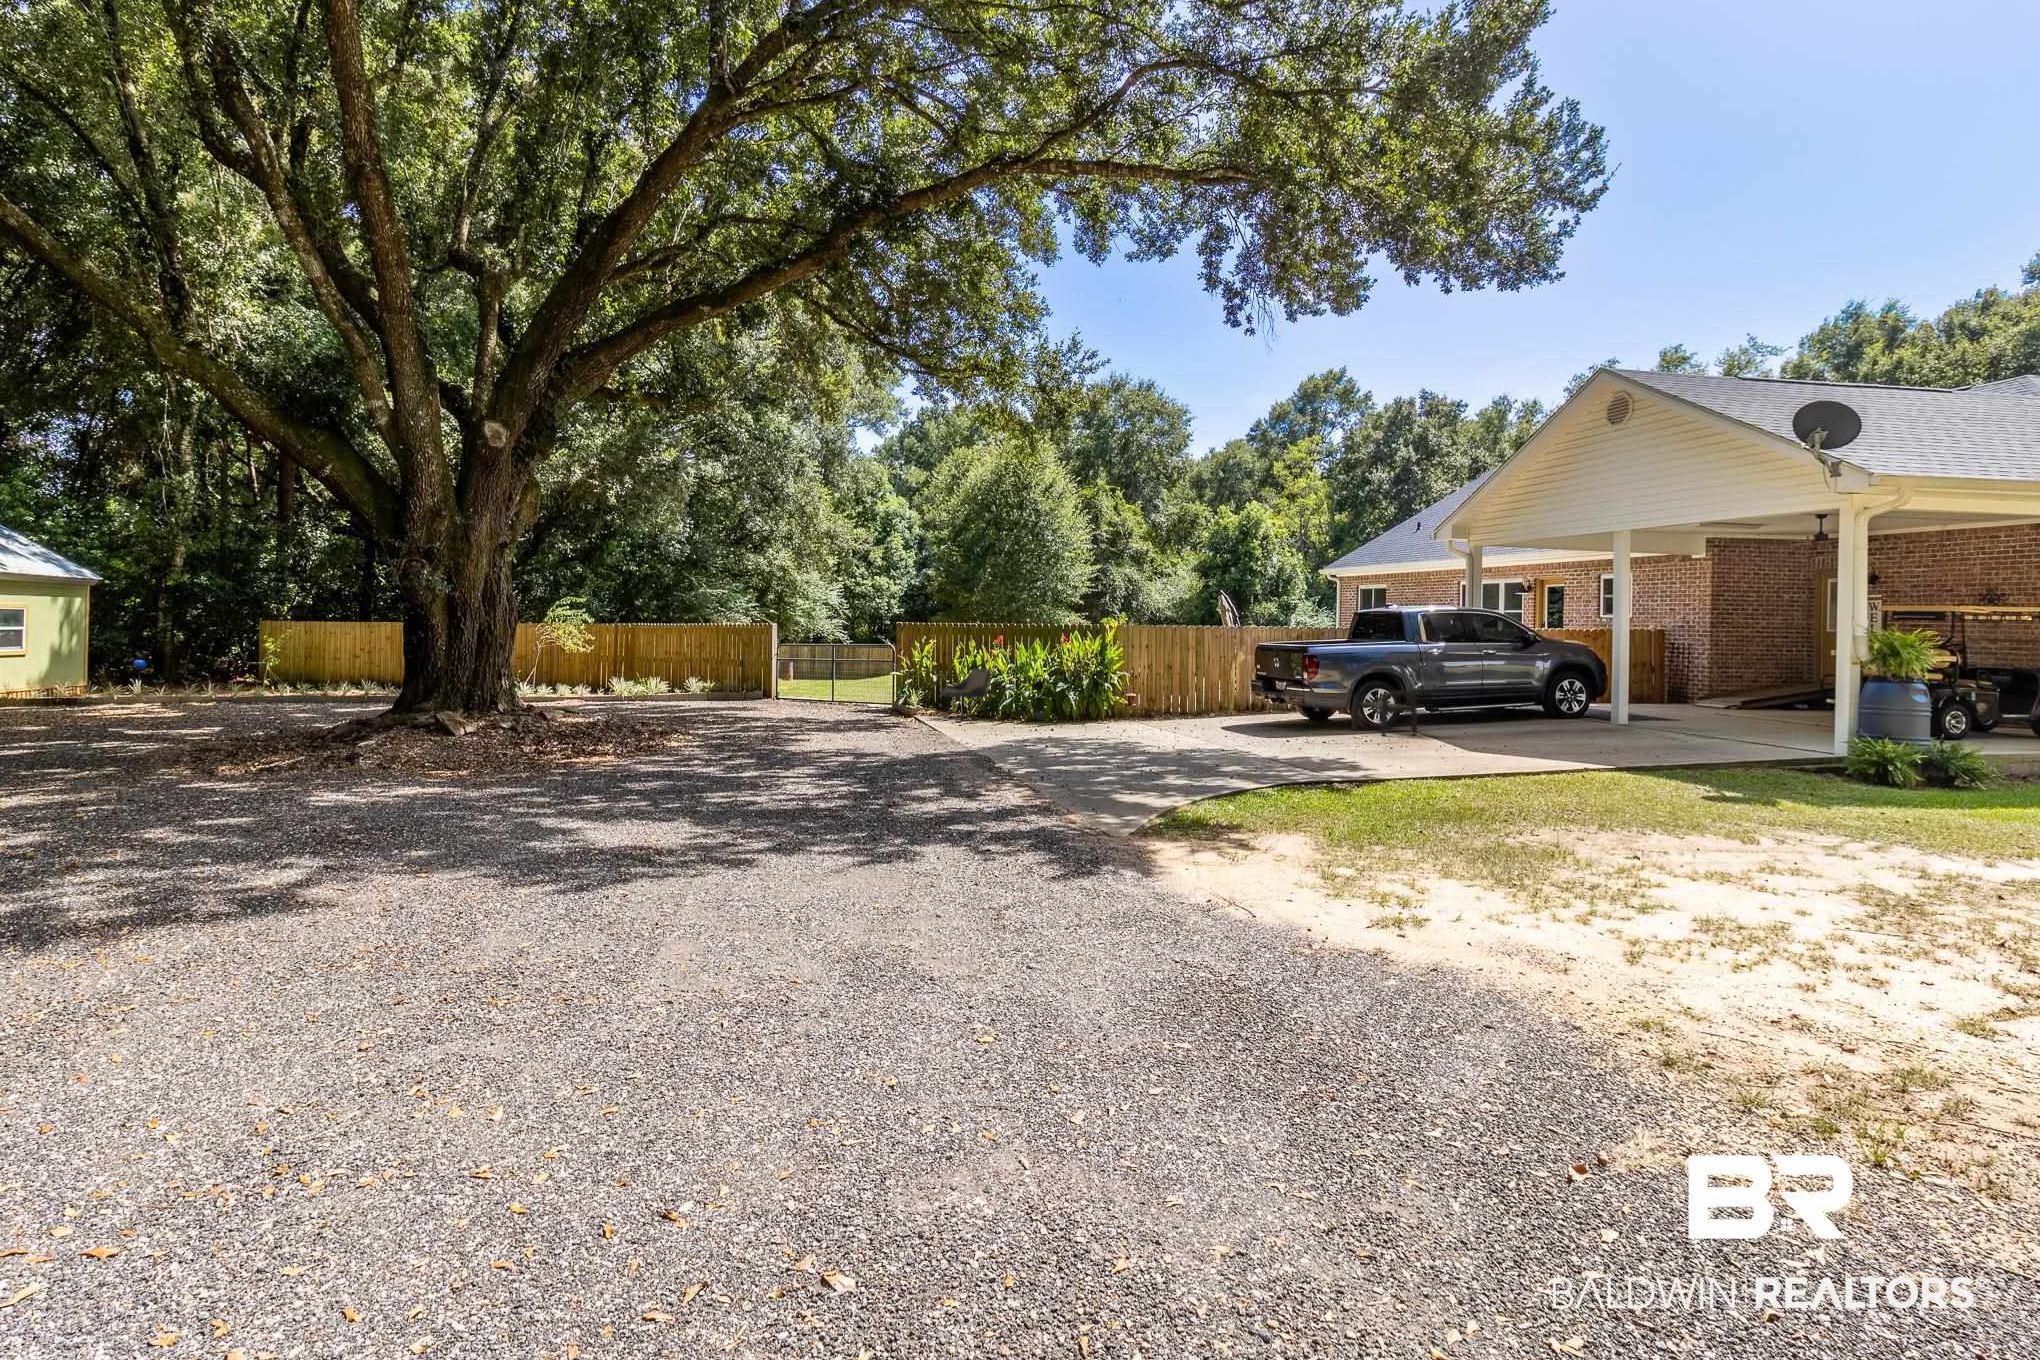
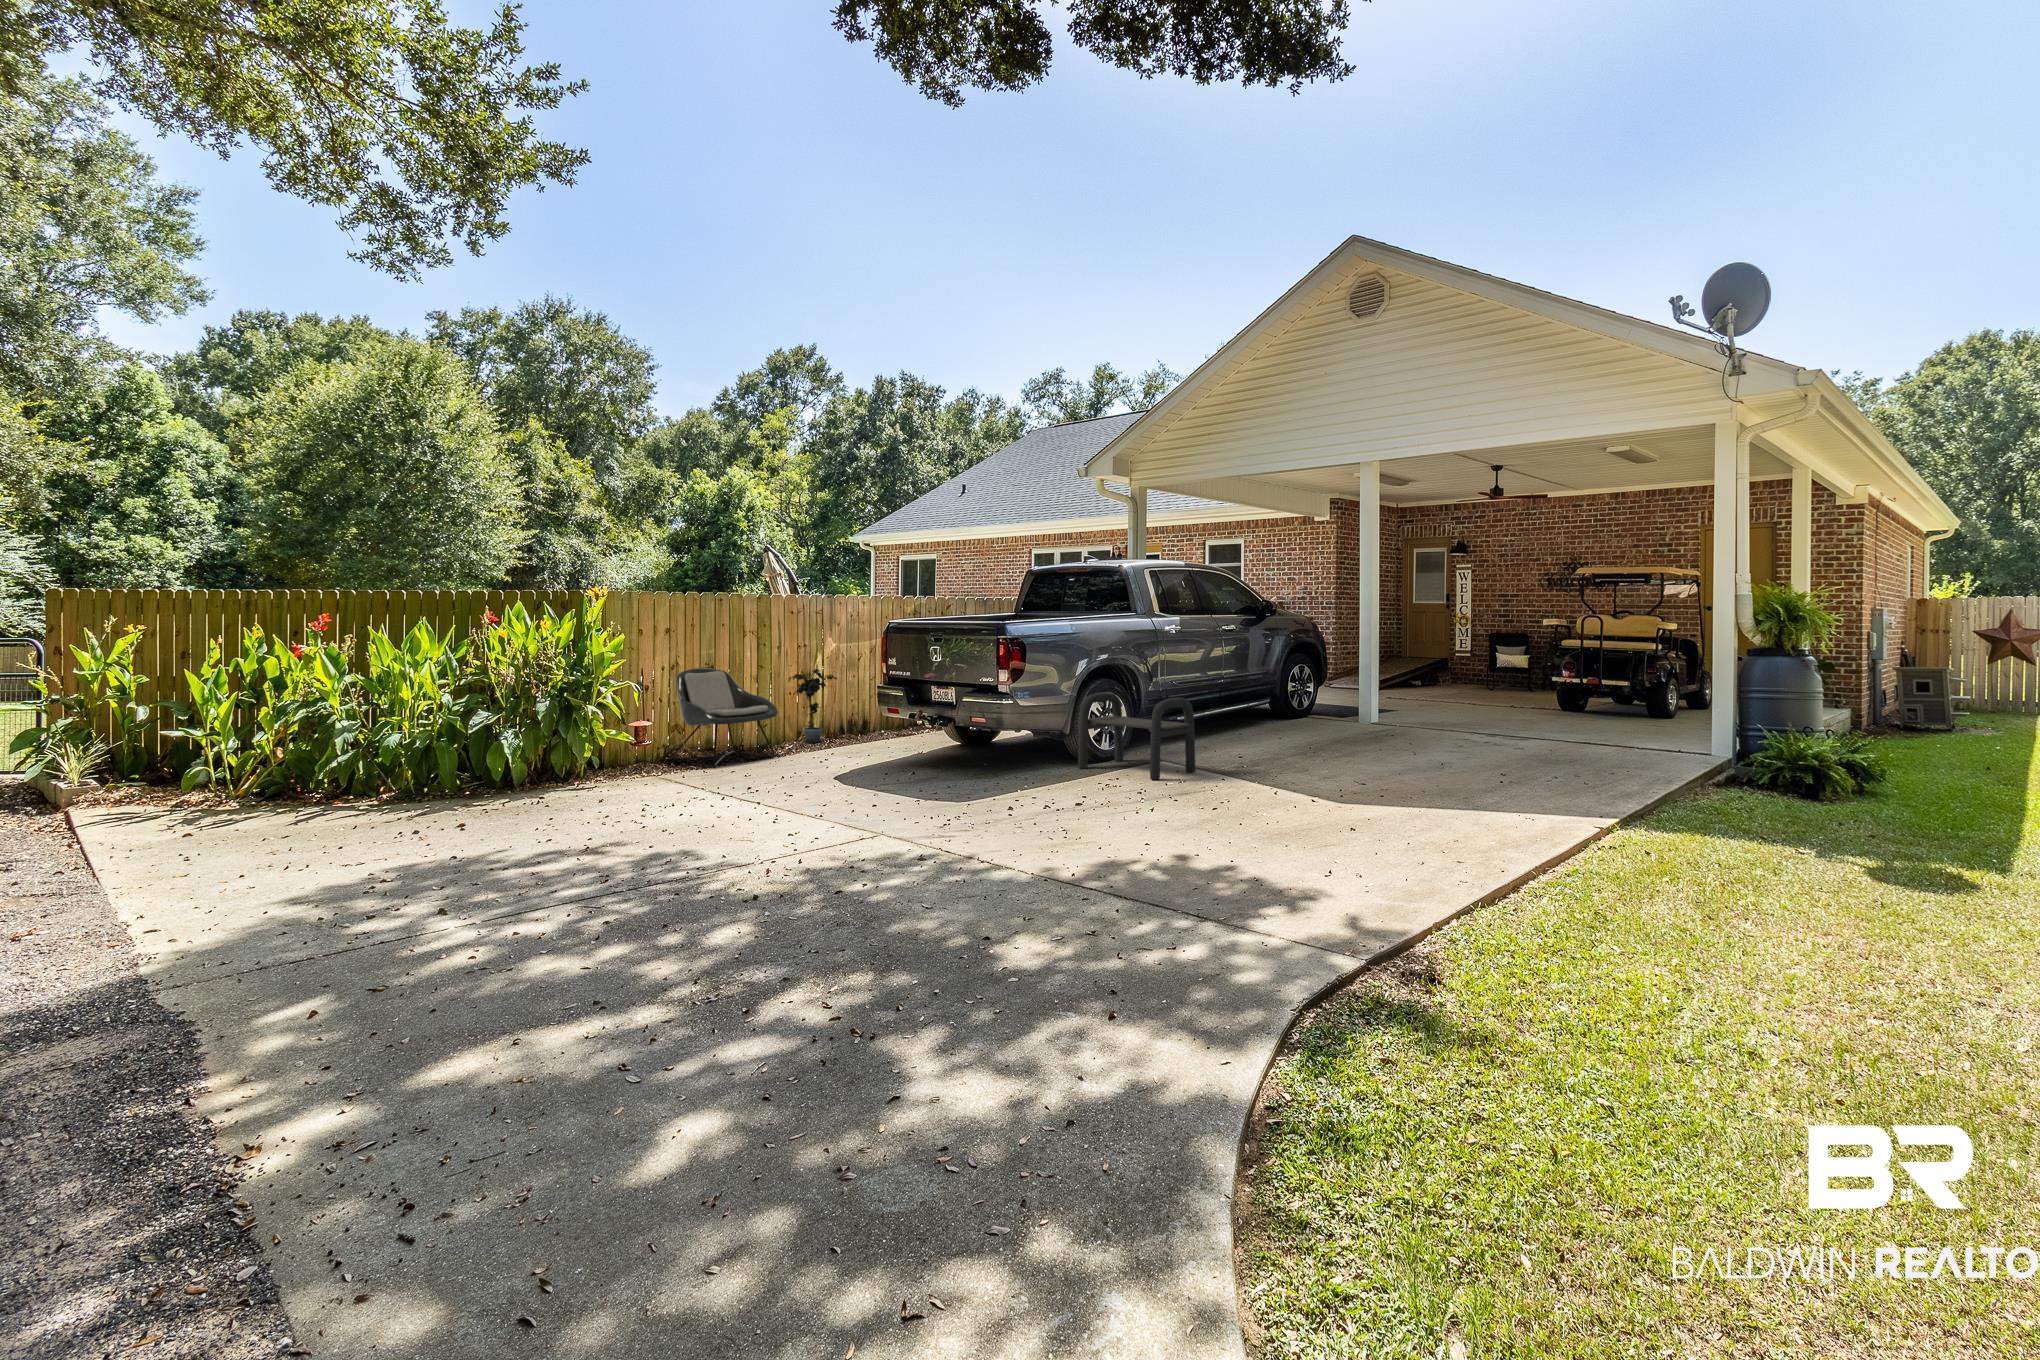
lounge chair: present [941,668,992,717] -> present [672,668,778,767]
potted plant: present [1030,676,1049,721] -> present [788,667,837,743]

